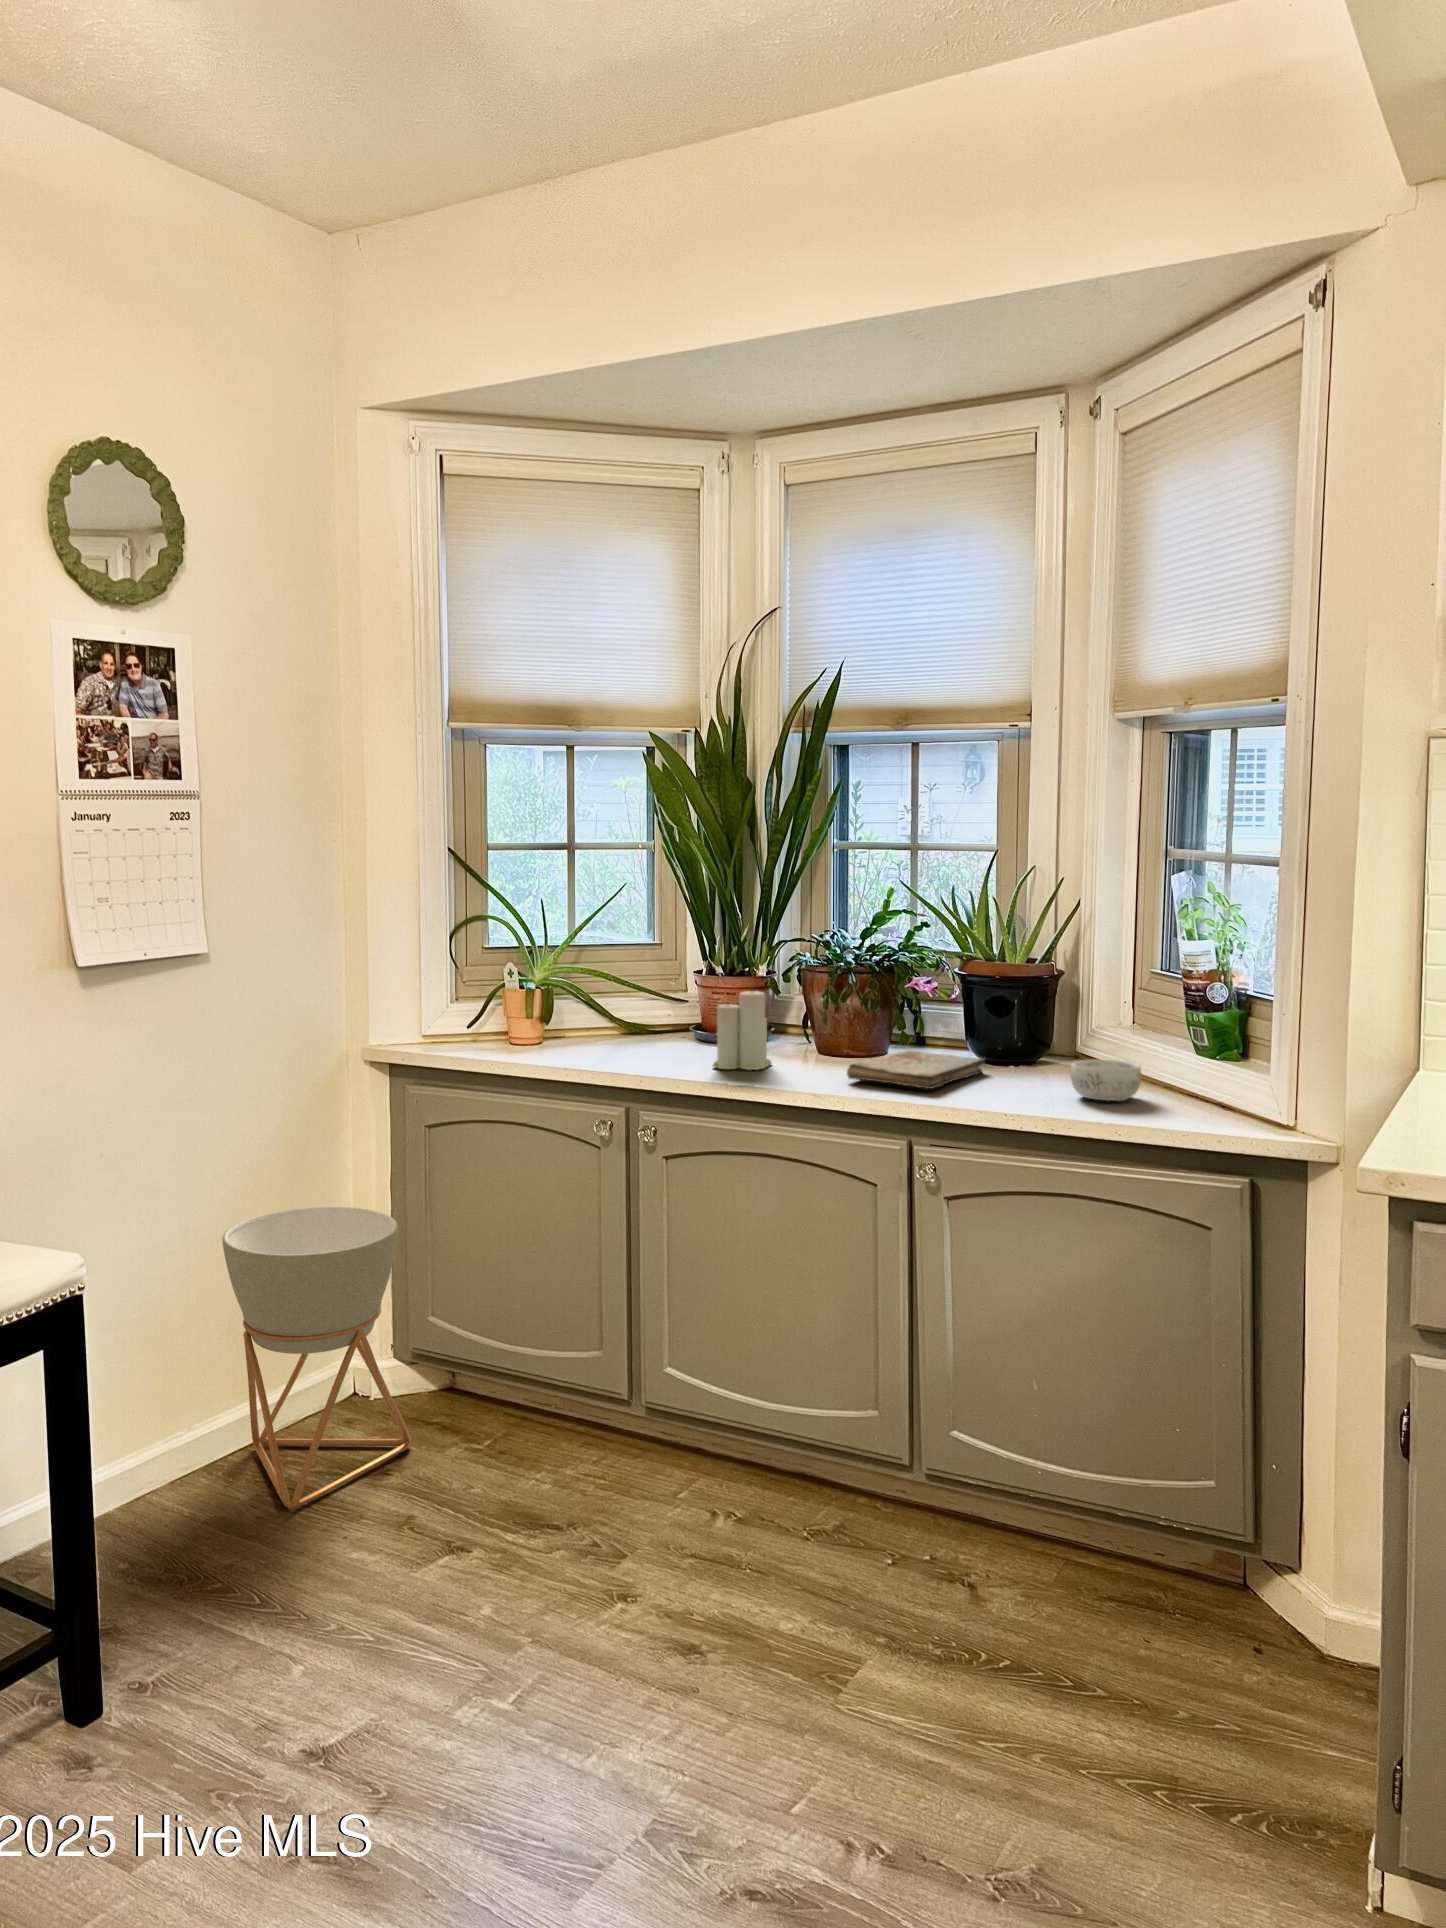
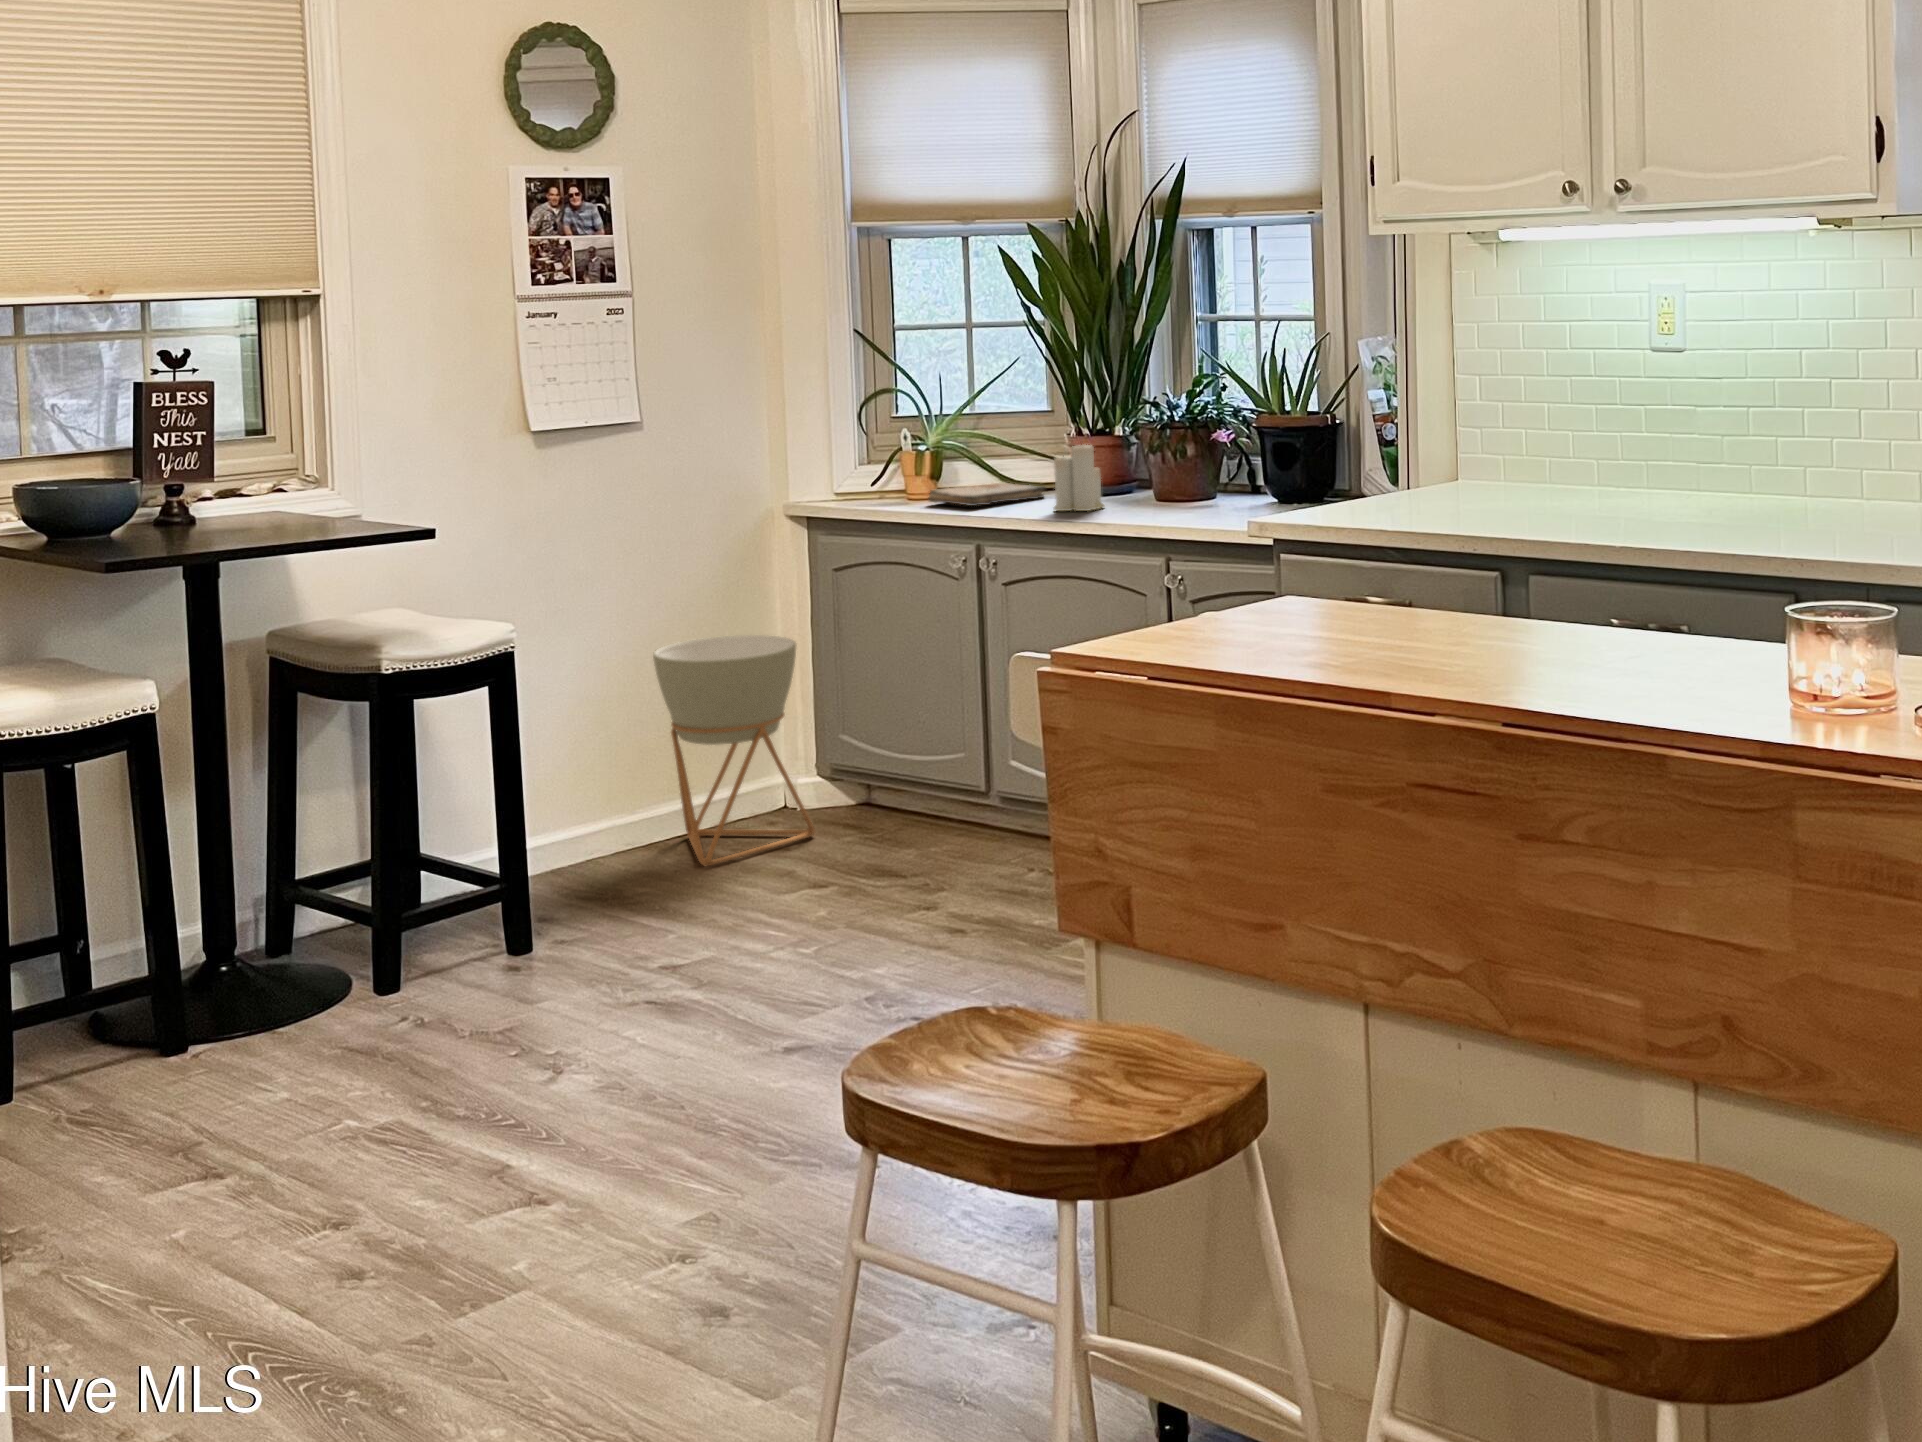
book: present [847,1050,985,1089] -> present [928,482,1045,506]
decorative bowl: present [1071,1060,1141,1101] -> none [1303,492,1358,524]

